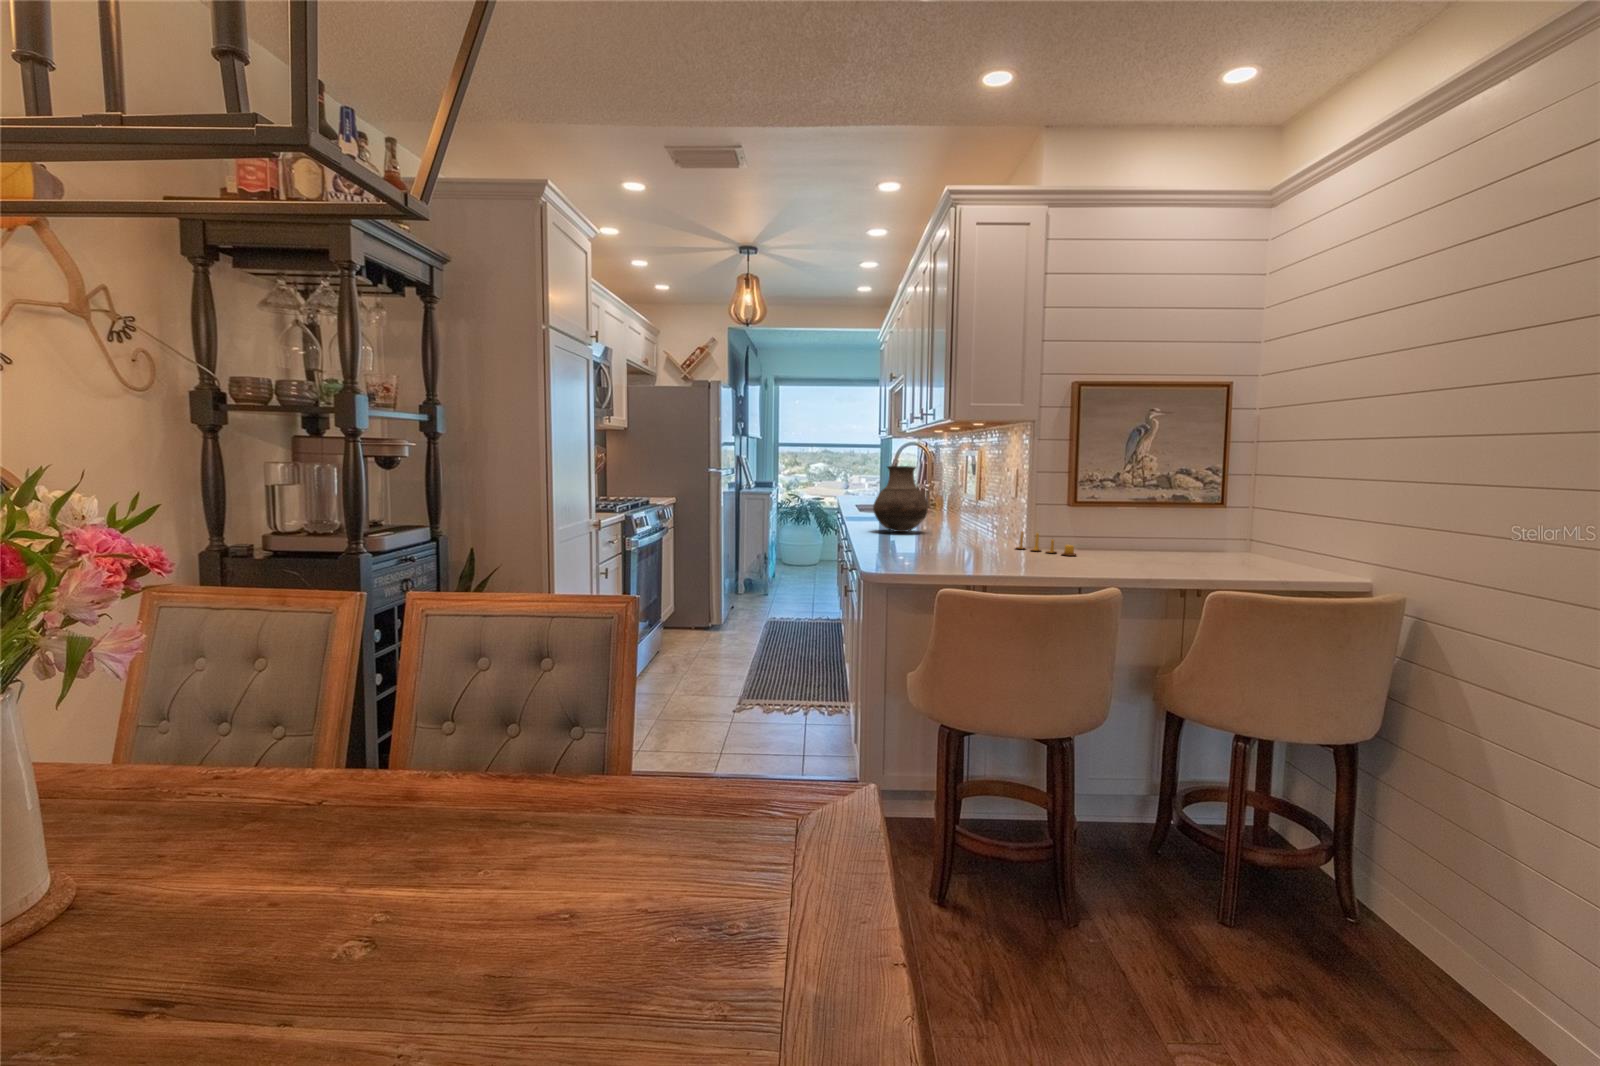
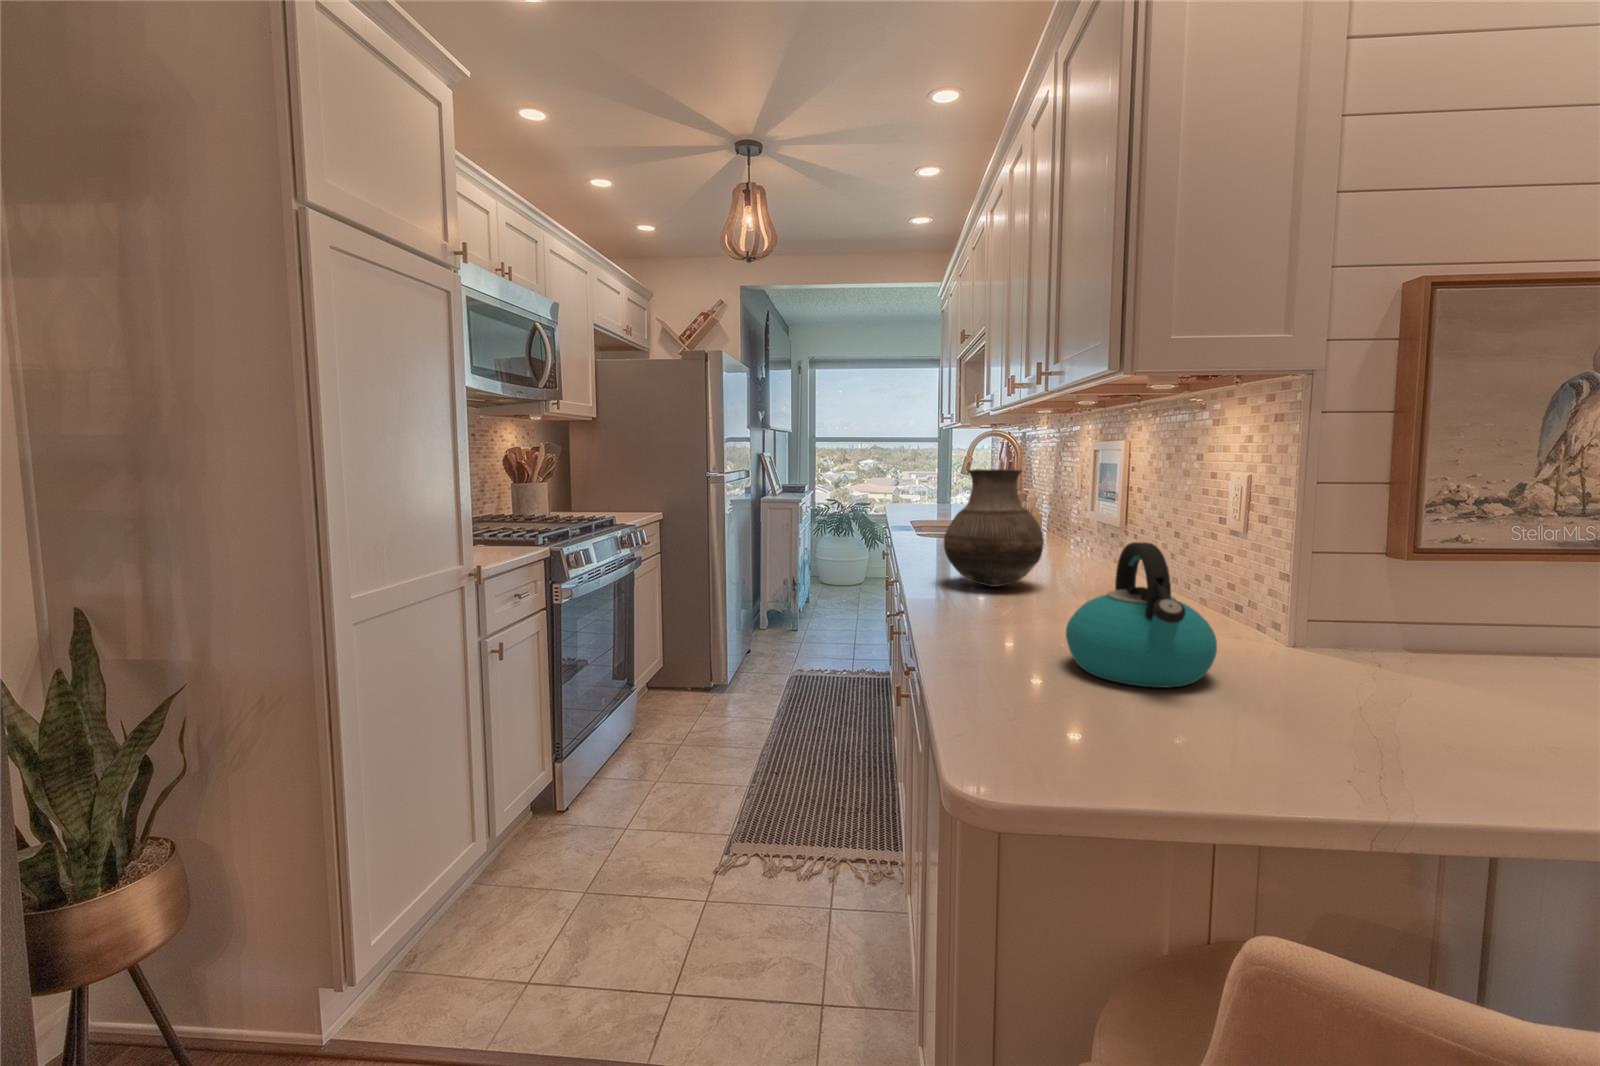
kettle: none [922,496,982,555] -> present [1066,542,1217,688]
candle: present [1016,531,1076,556] -> none [1264,608,1457,688]

